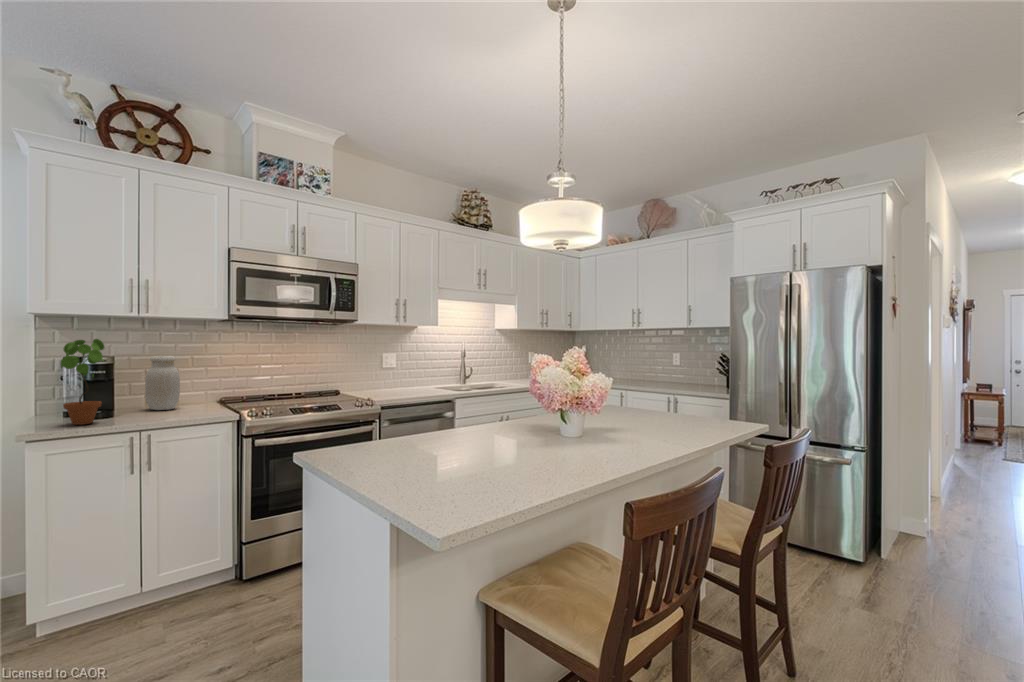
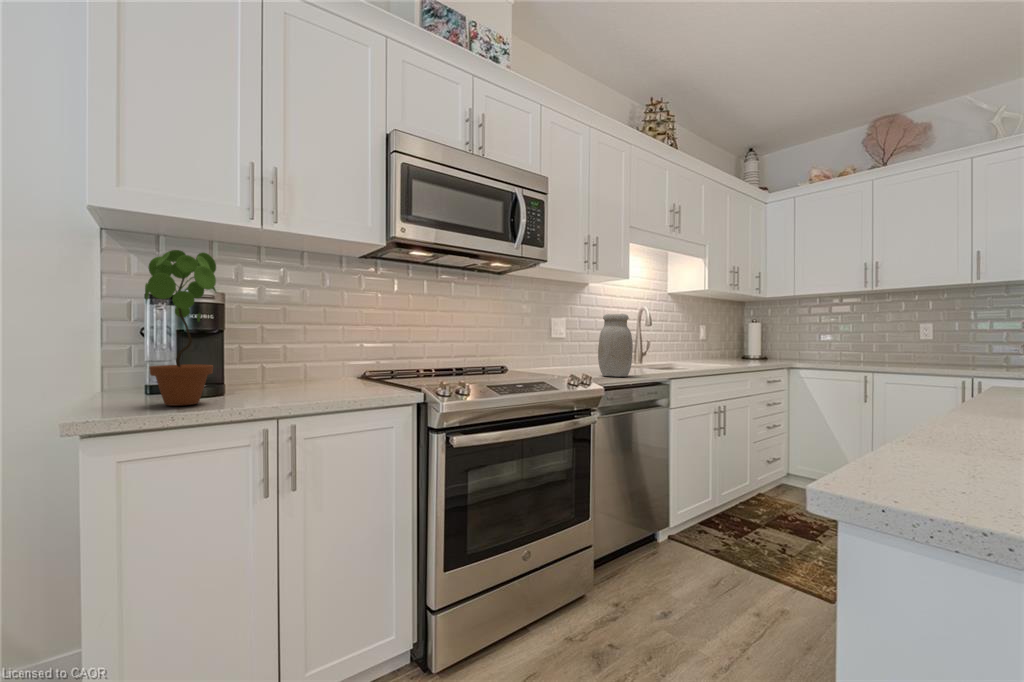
jar: present [145,356,180,410] -> present [598,314,633,377]

